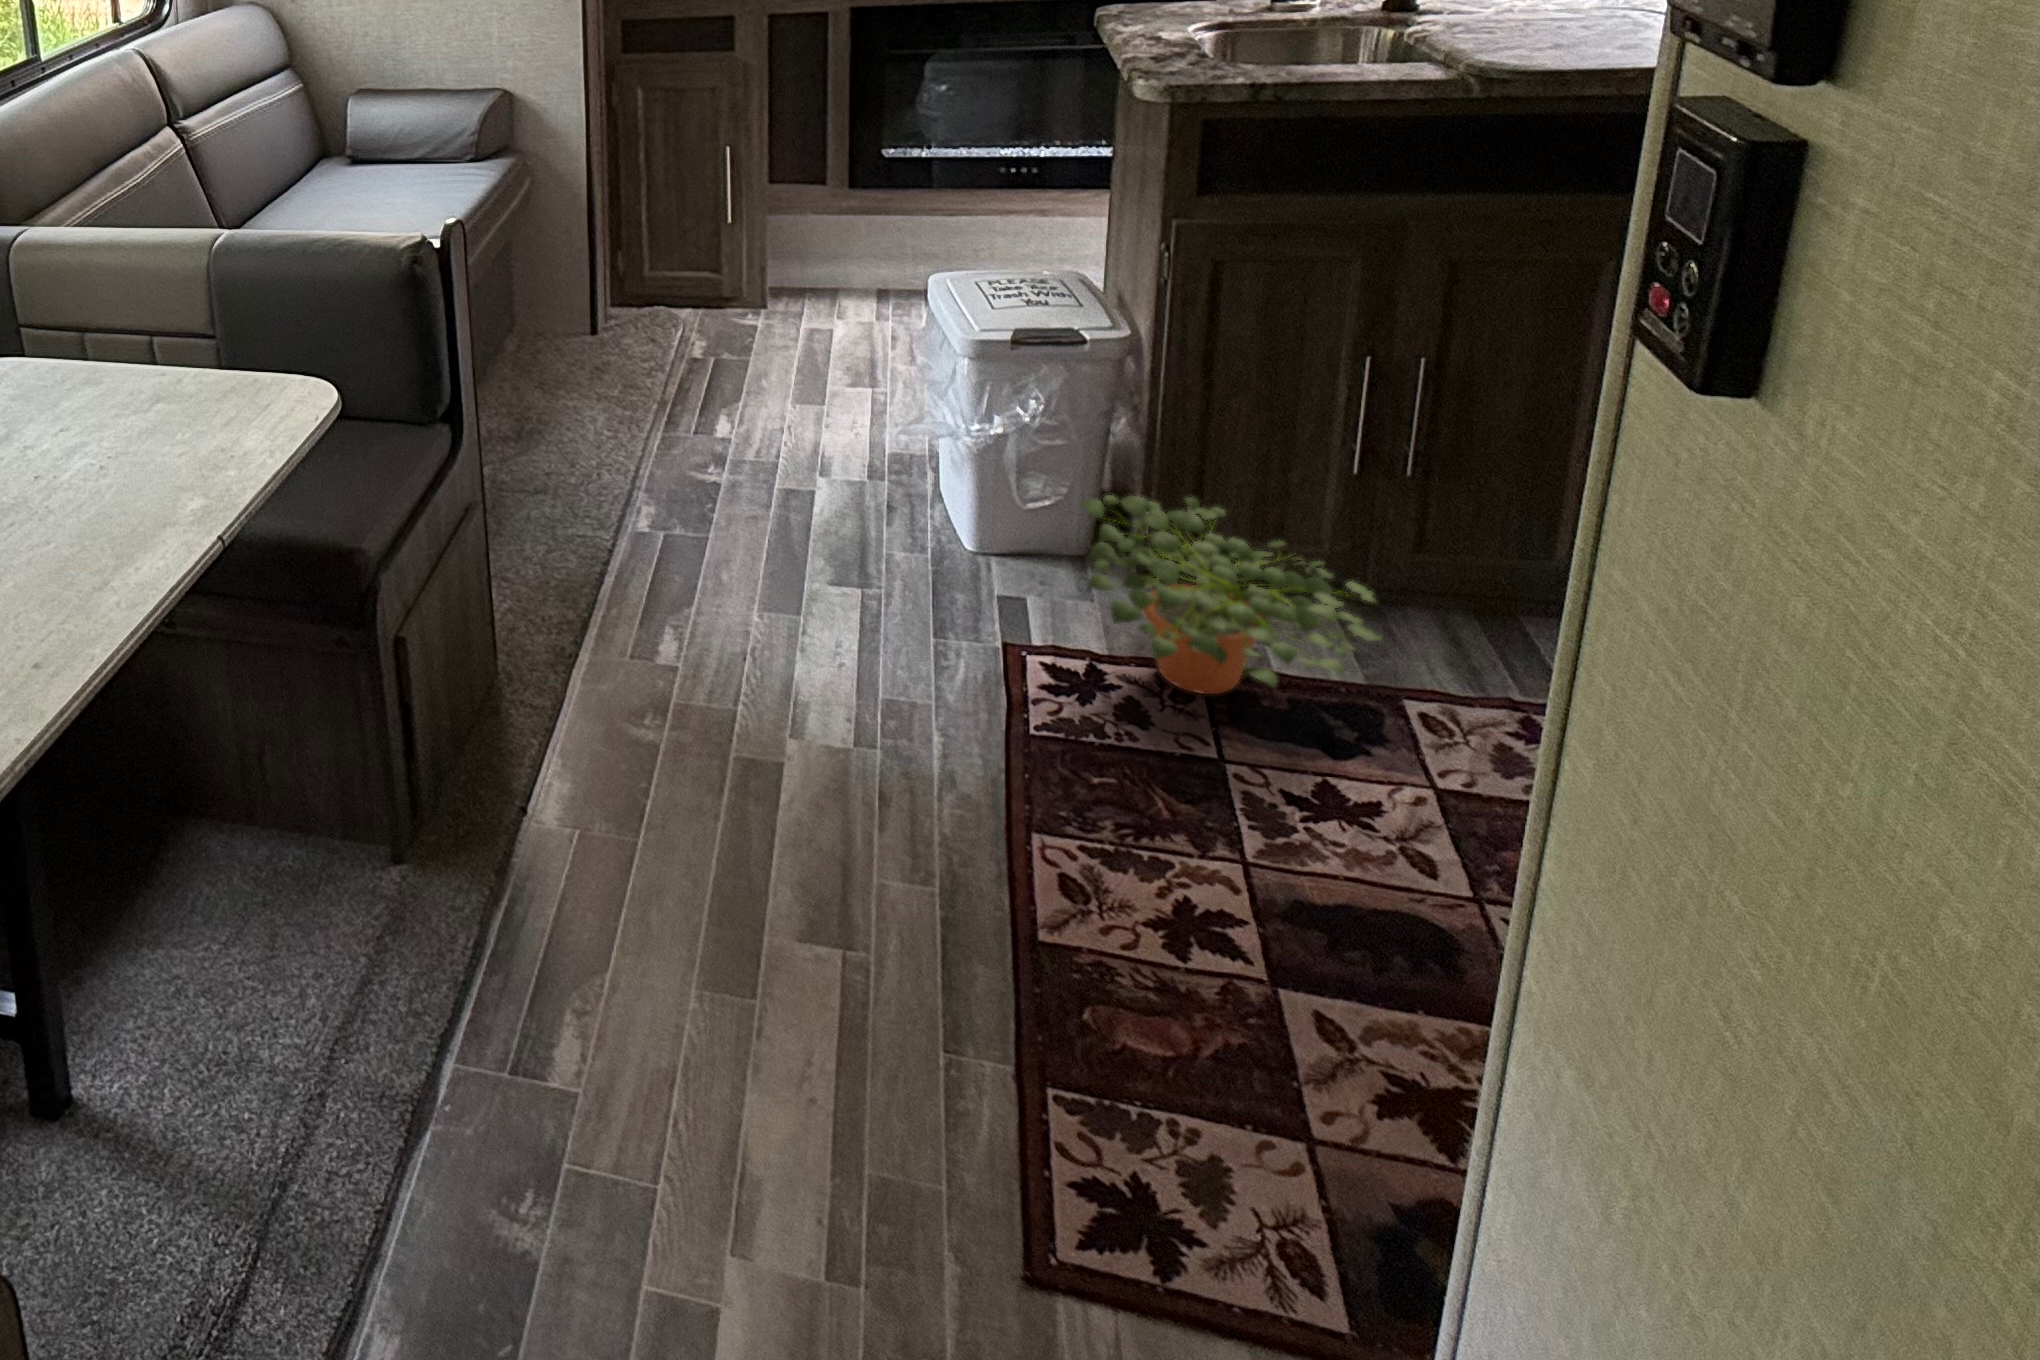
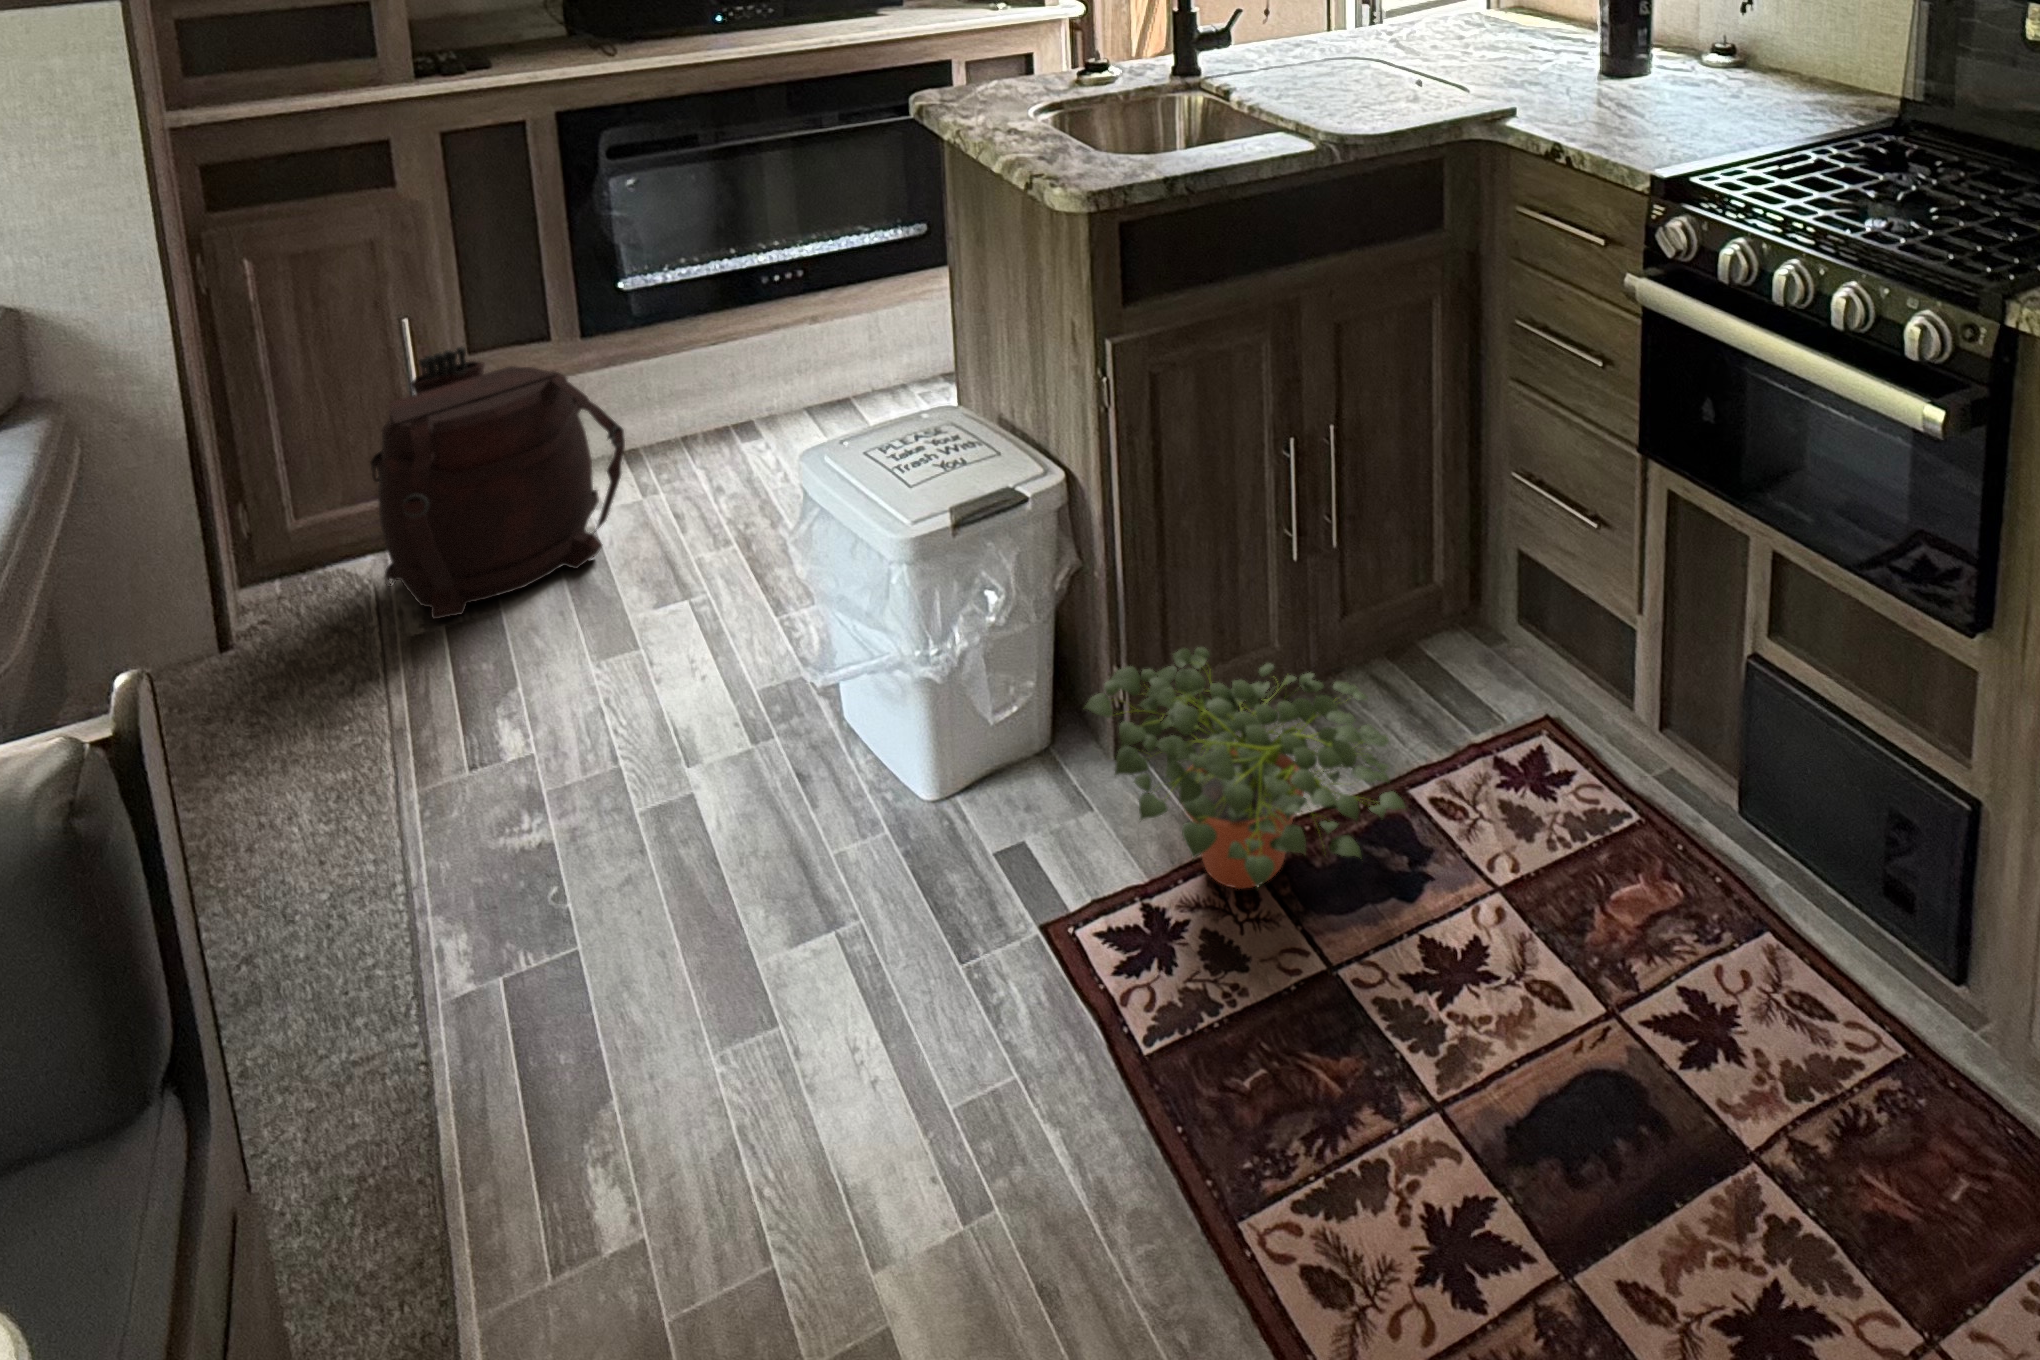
backpack: none [684,174,851,355] -> present [371,347,625,619]

